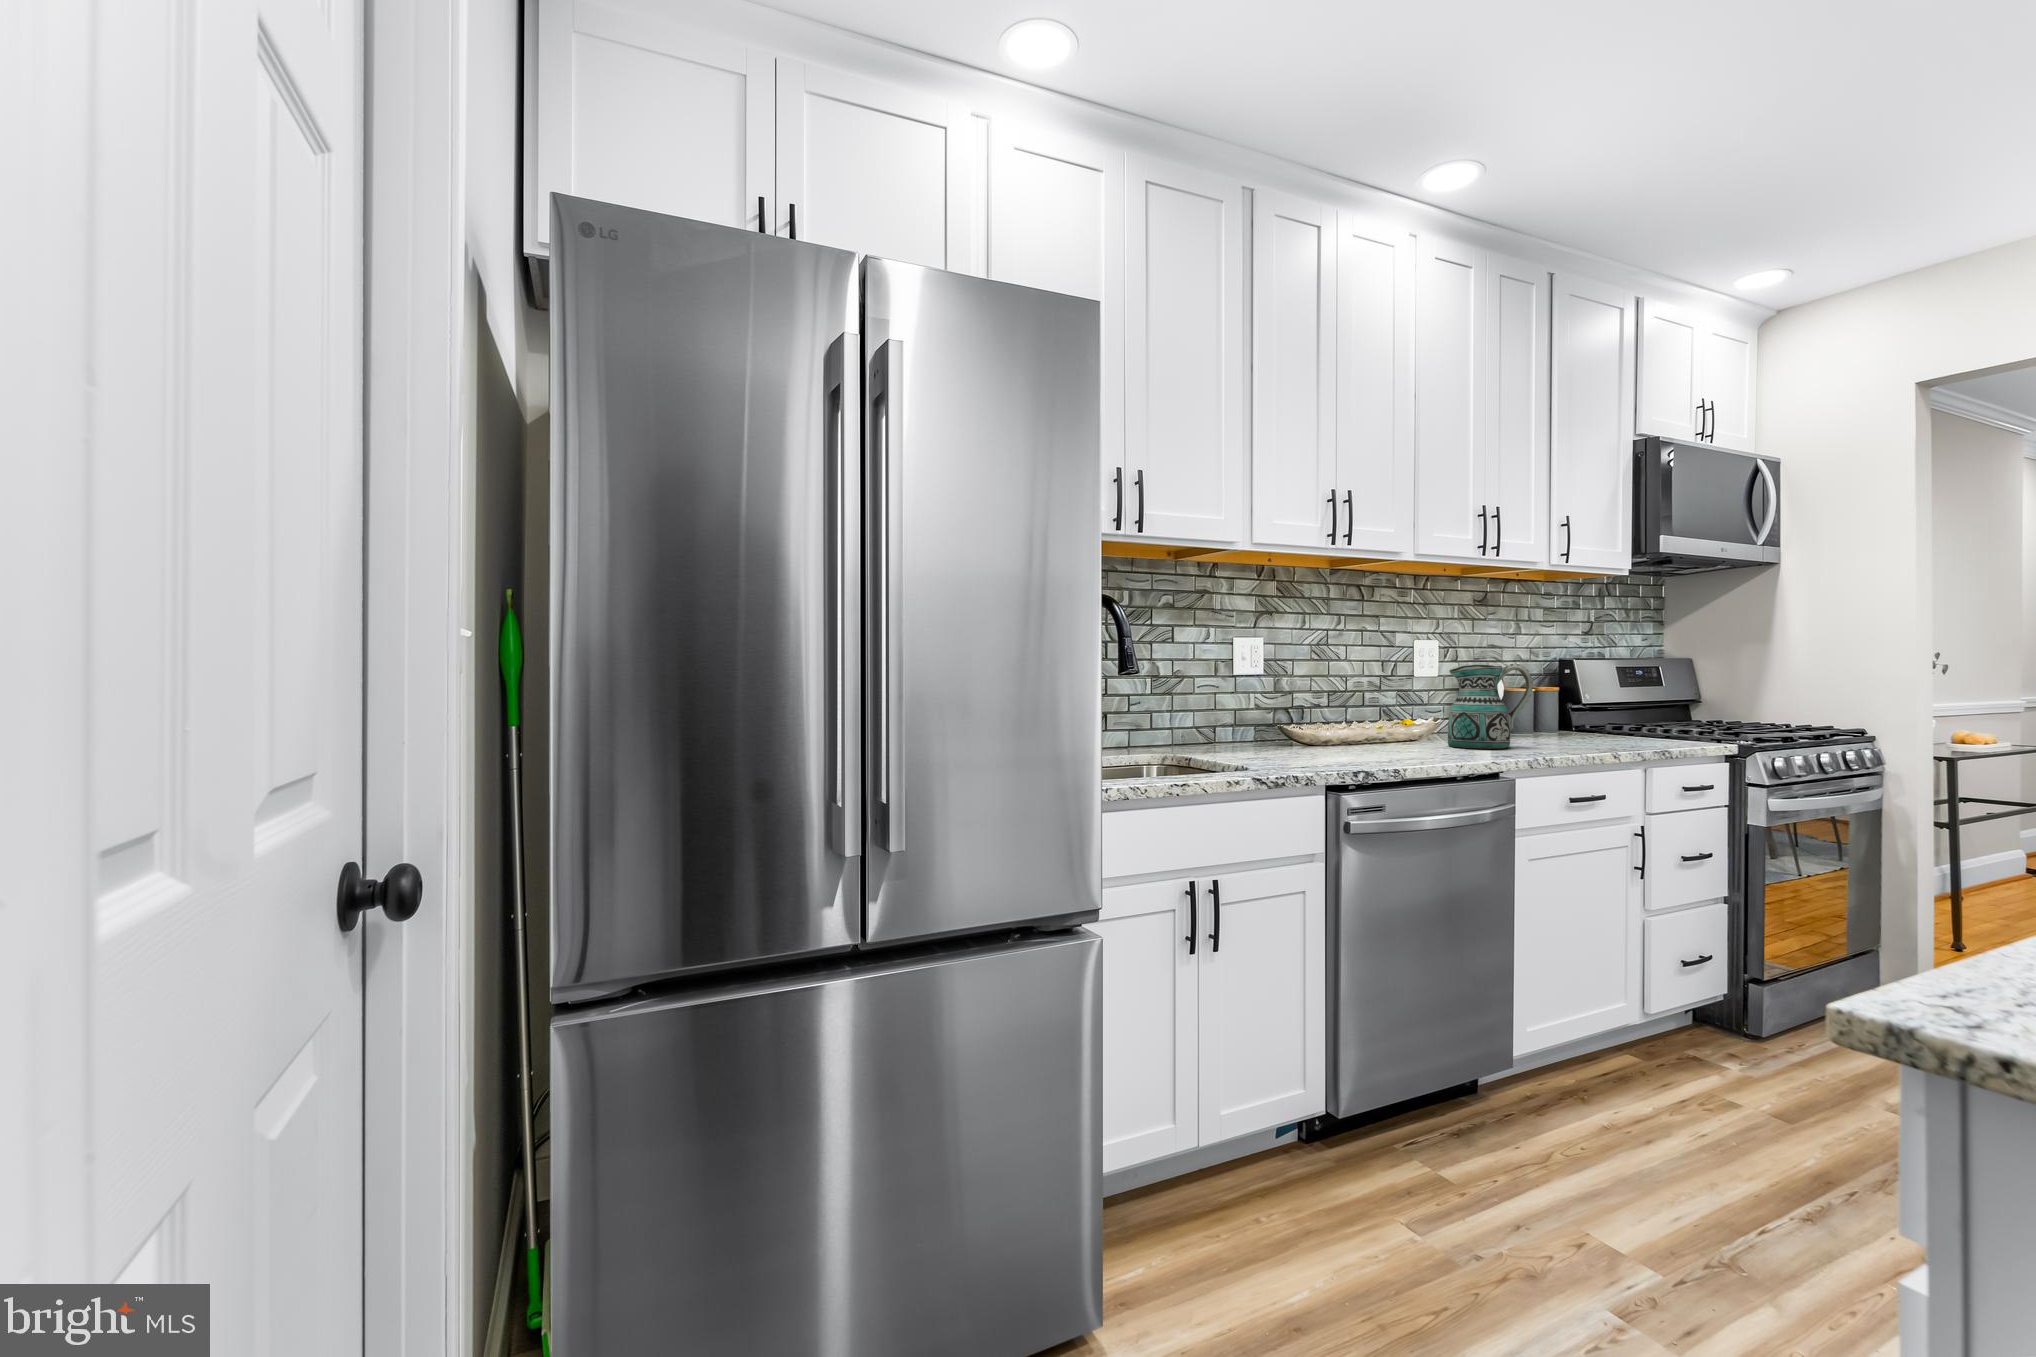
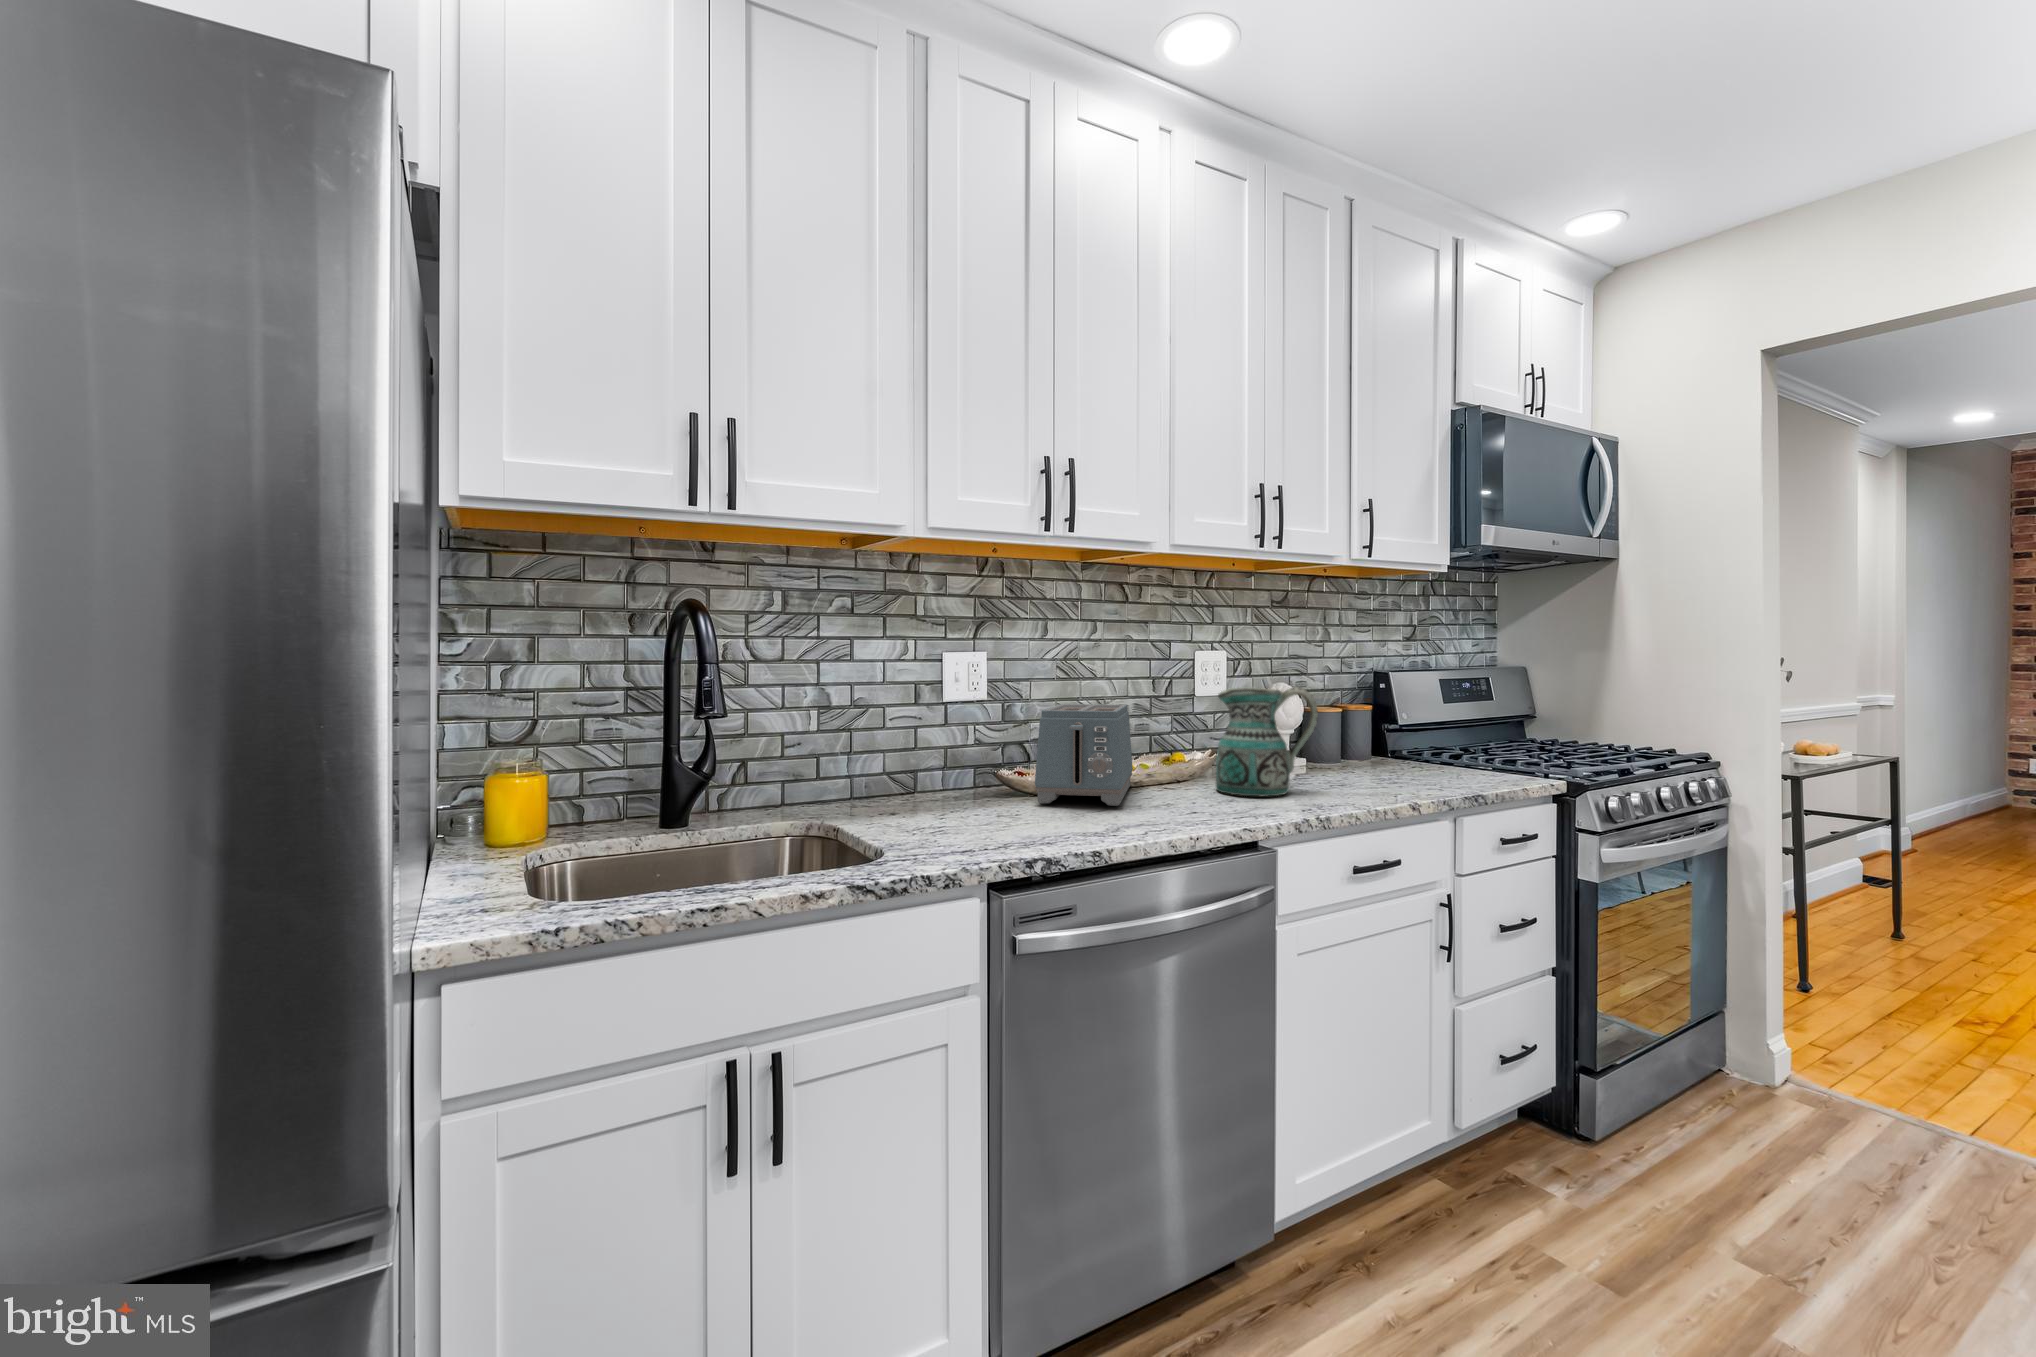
toaster: none [1314,679,1387,751] -> present [1035,704,1133,806]

